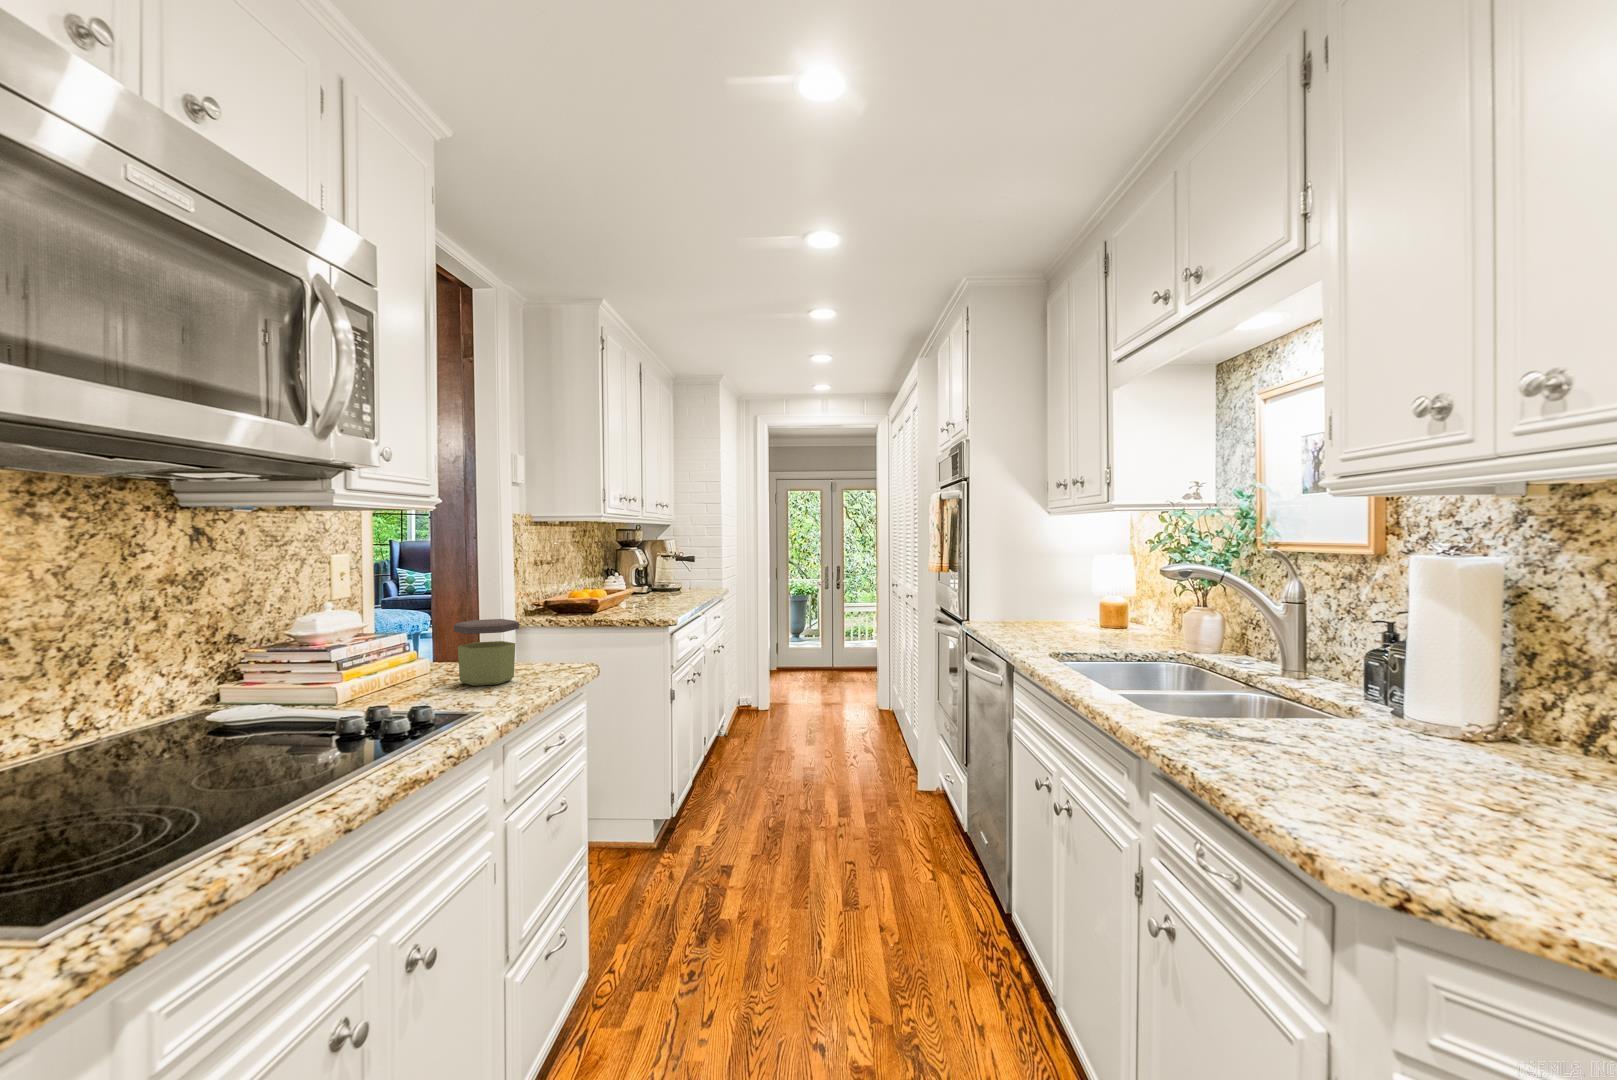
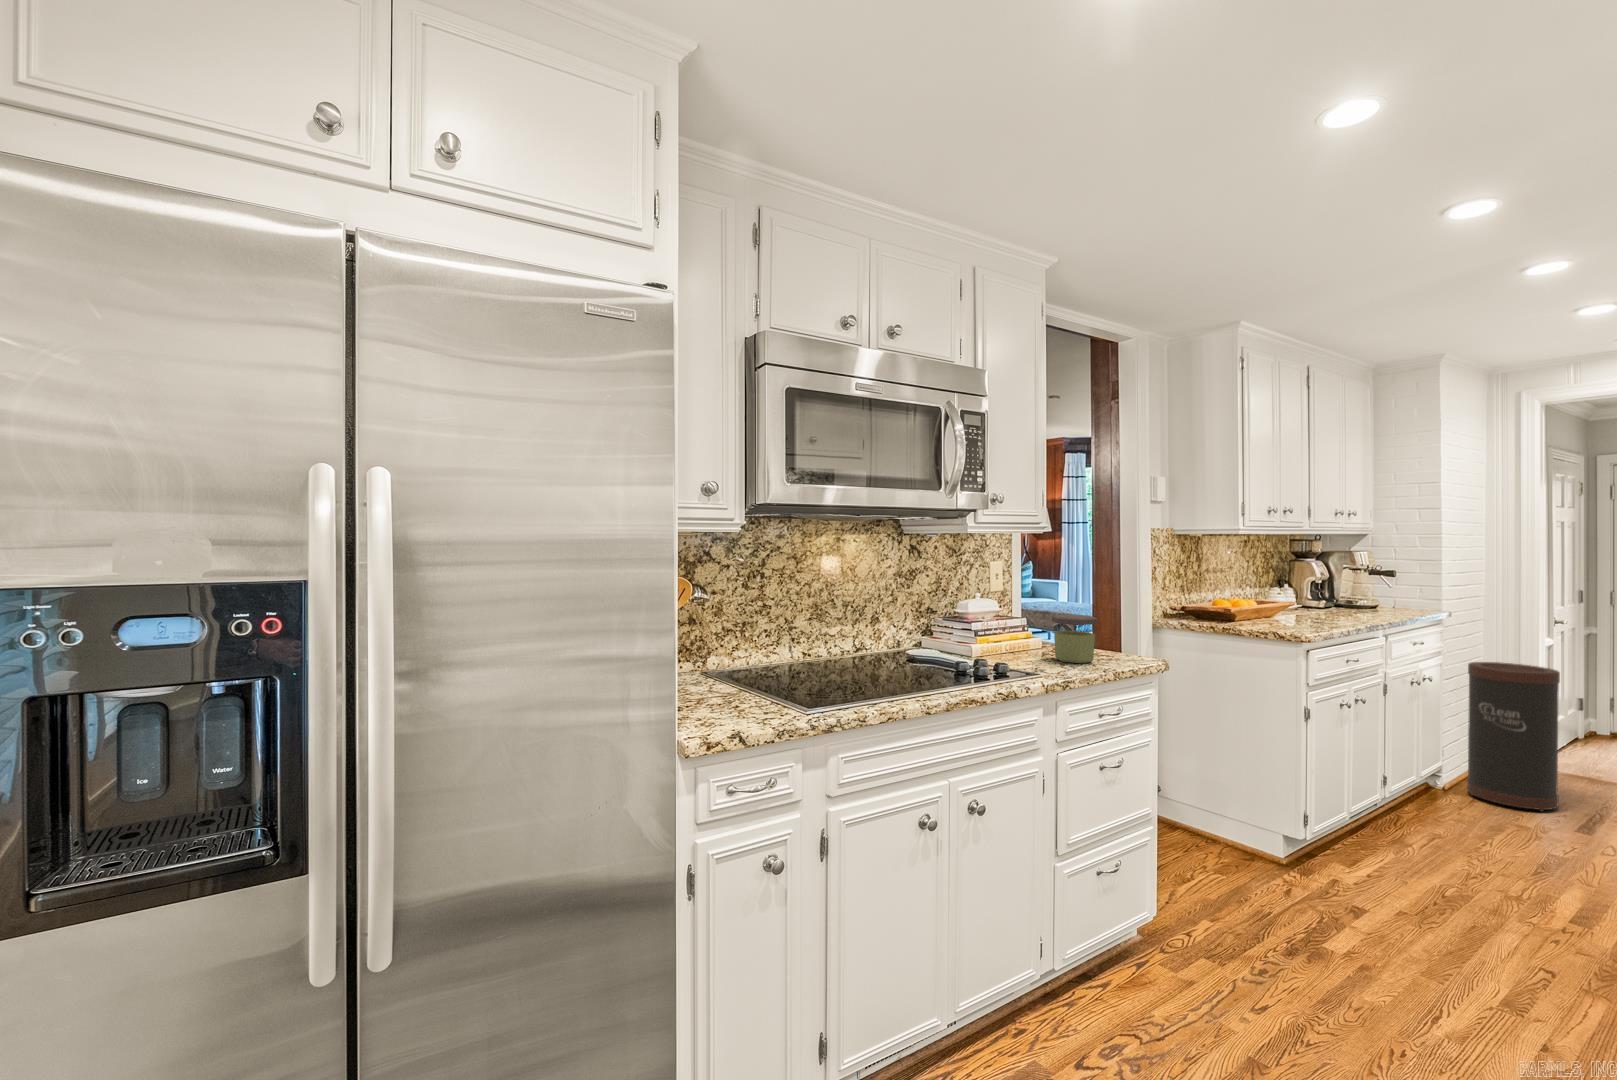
trash can: none [737,625,789,736] -> present [1467,662,1560,812]

